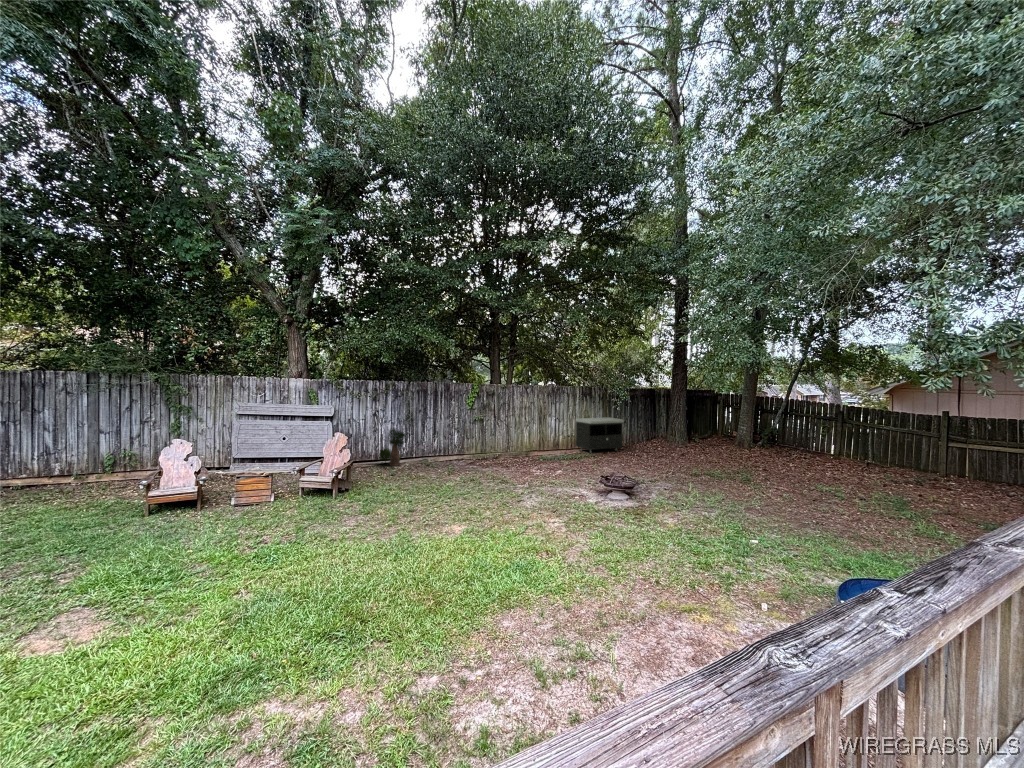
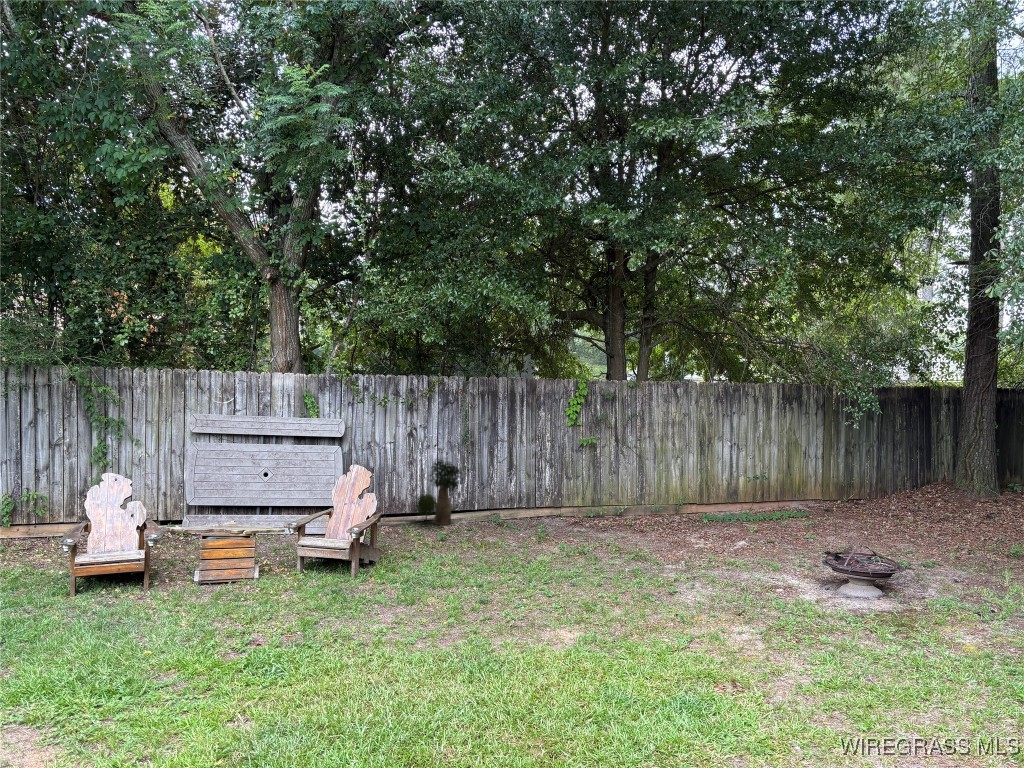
storage bench: present [576,418,624,452] -> none [772,442,869,509]

